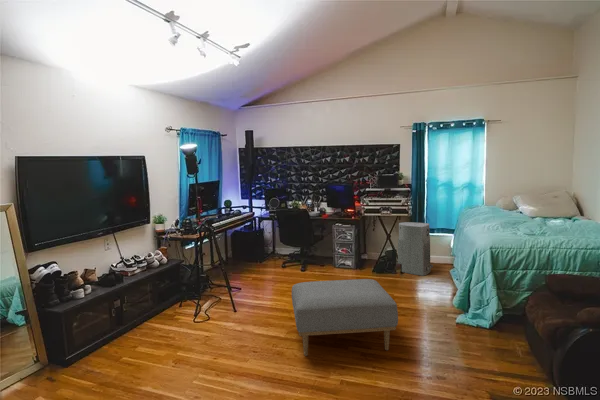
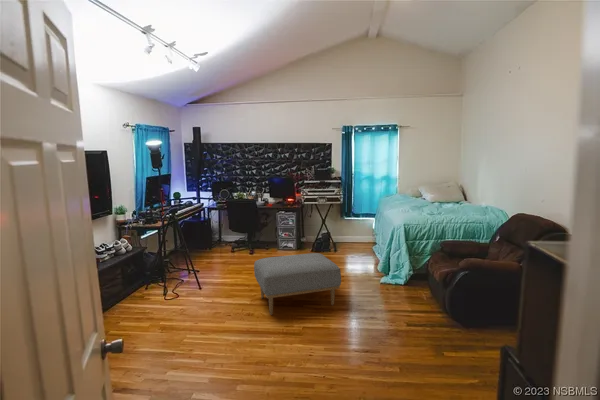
air purifier: present [398,222,433,276] -> none [332,209,360,252]

